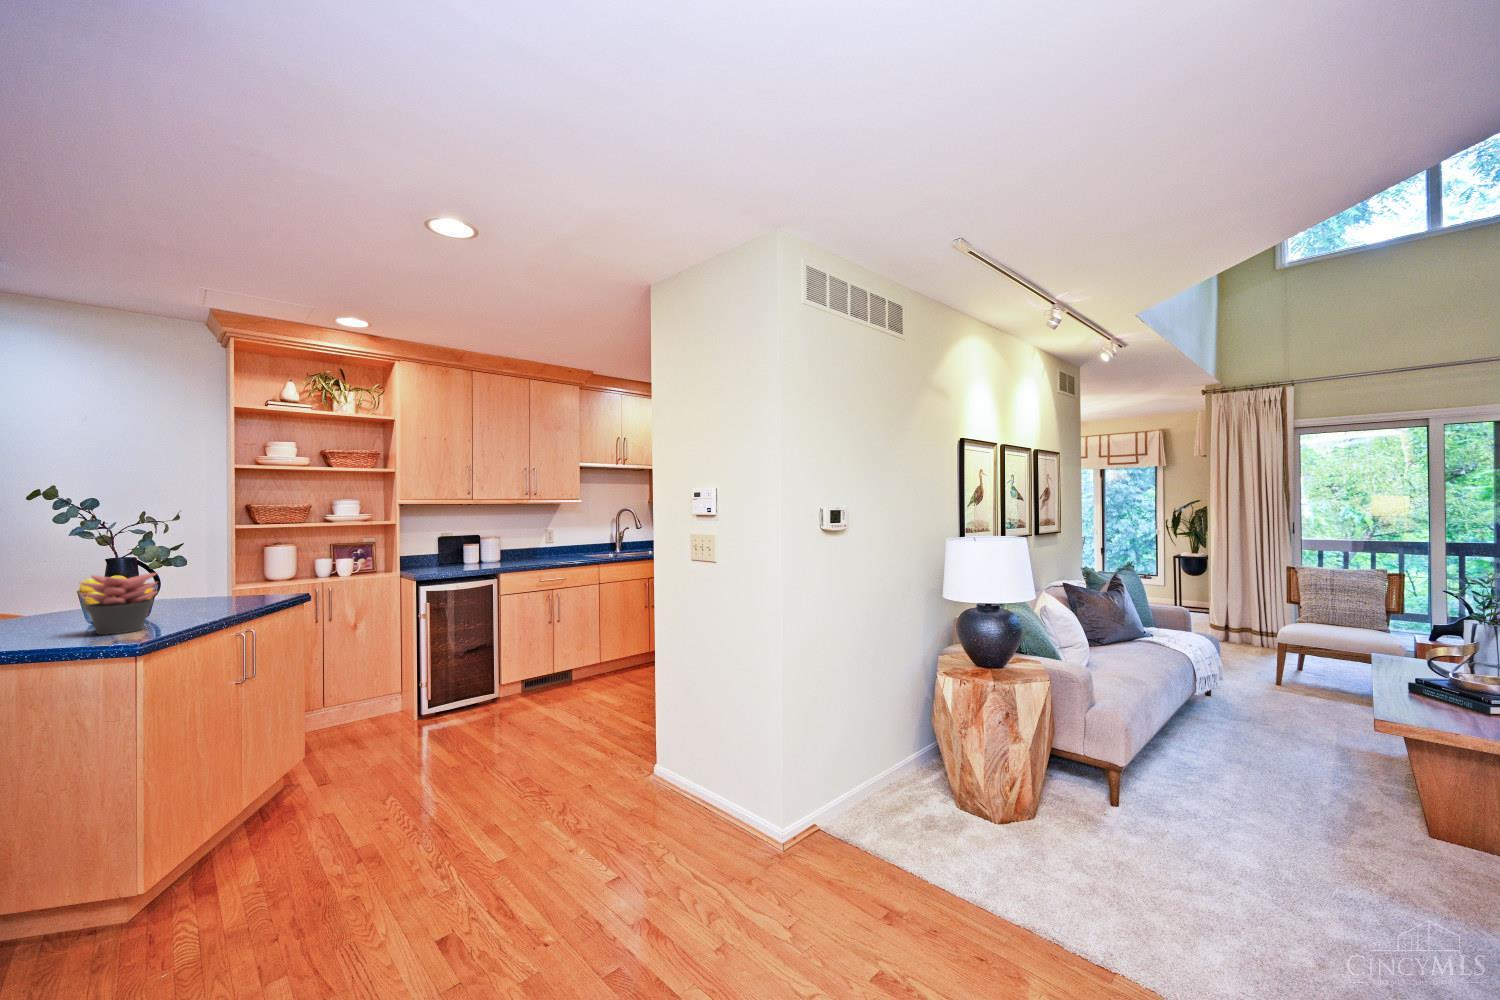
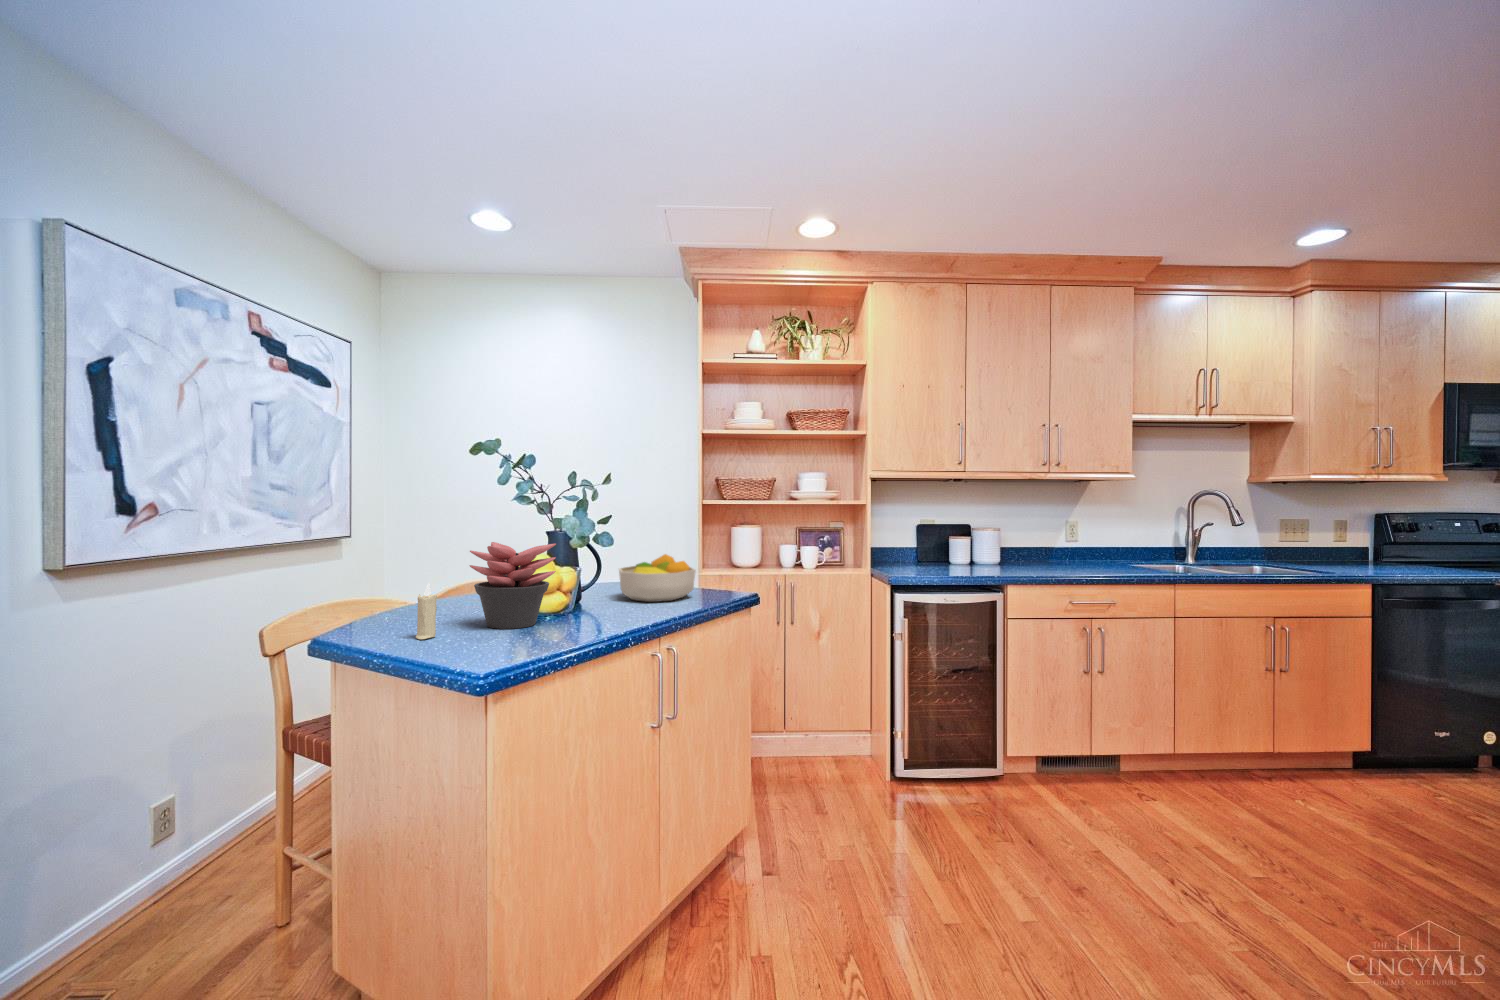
fruit bowl: none [183,573,259,610] -> present [619,554,696,602]
candle: none [47,606,67,645] -> present [416,583,437,639]

